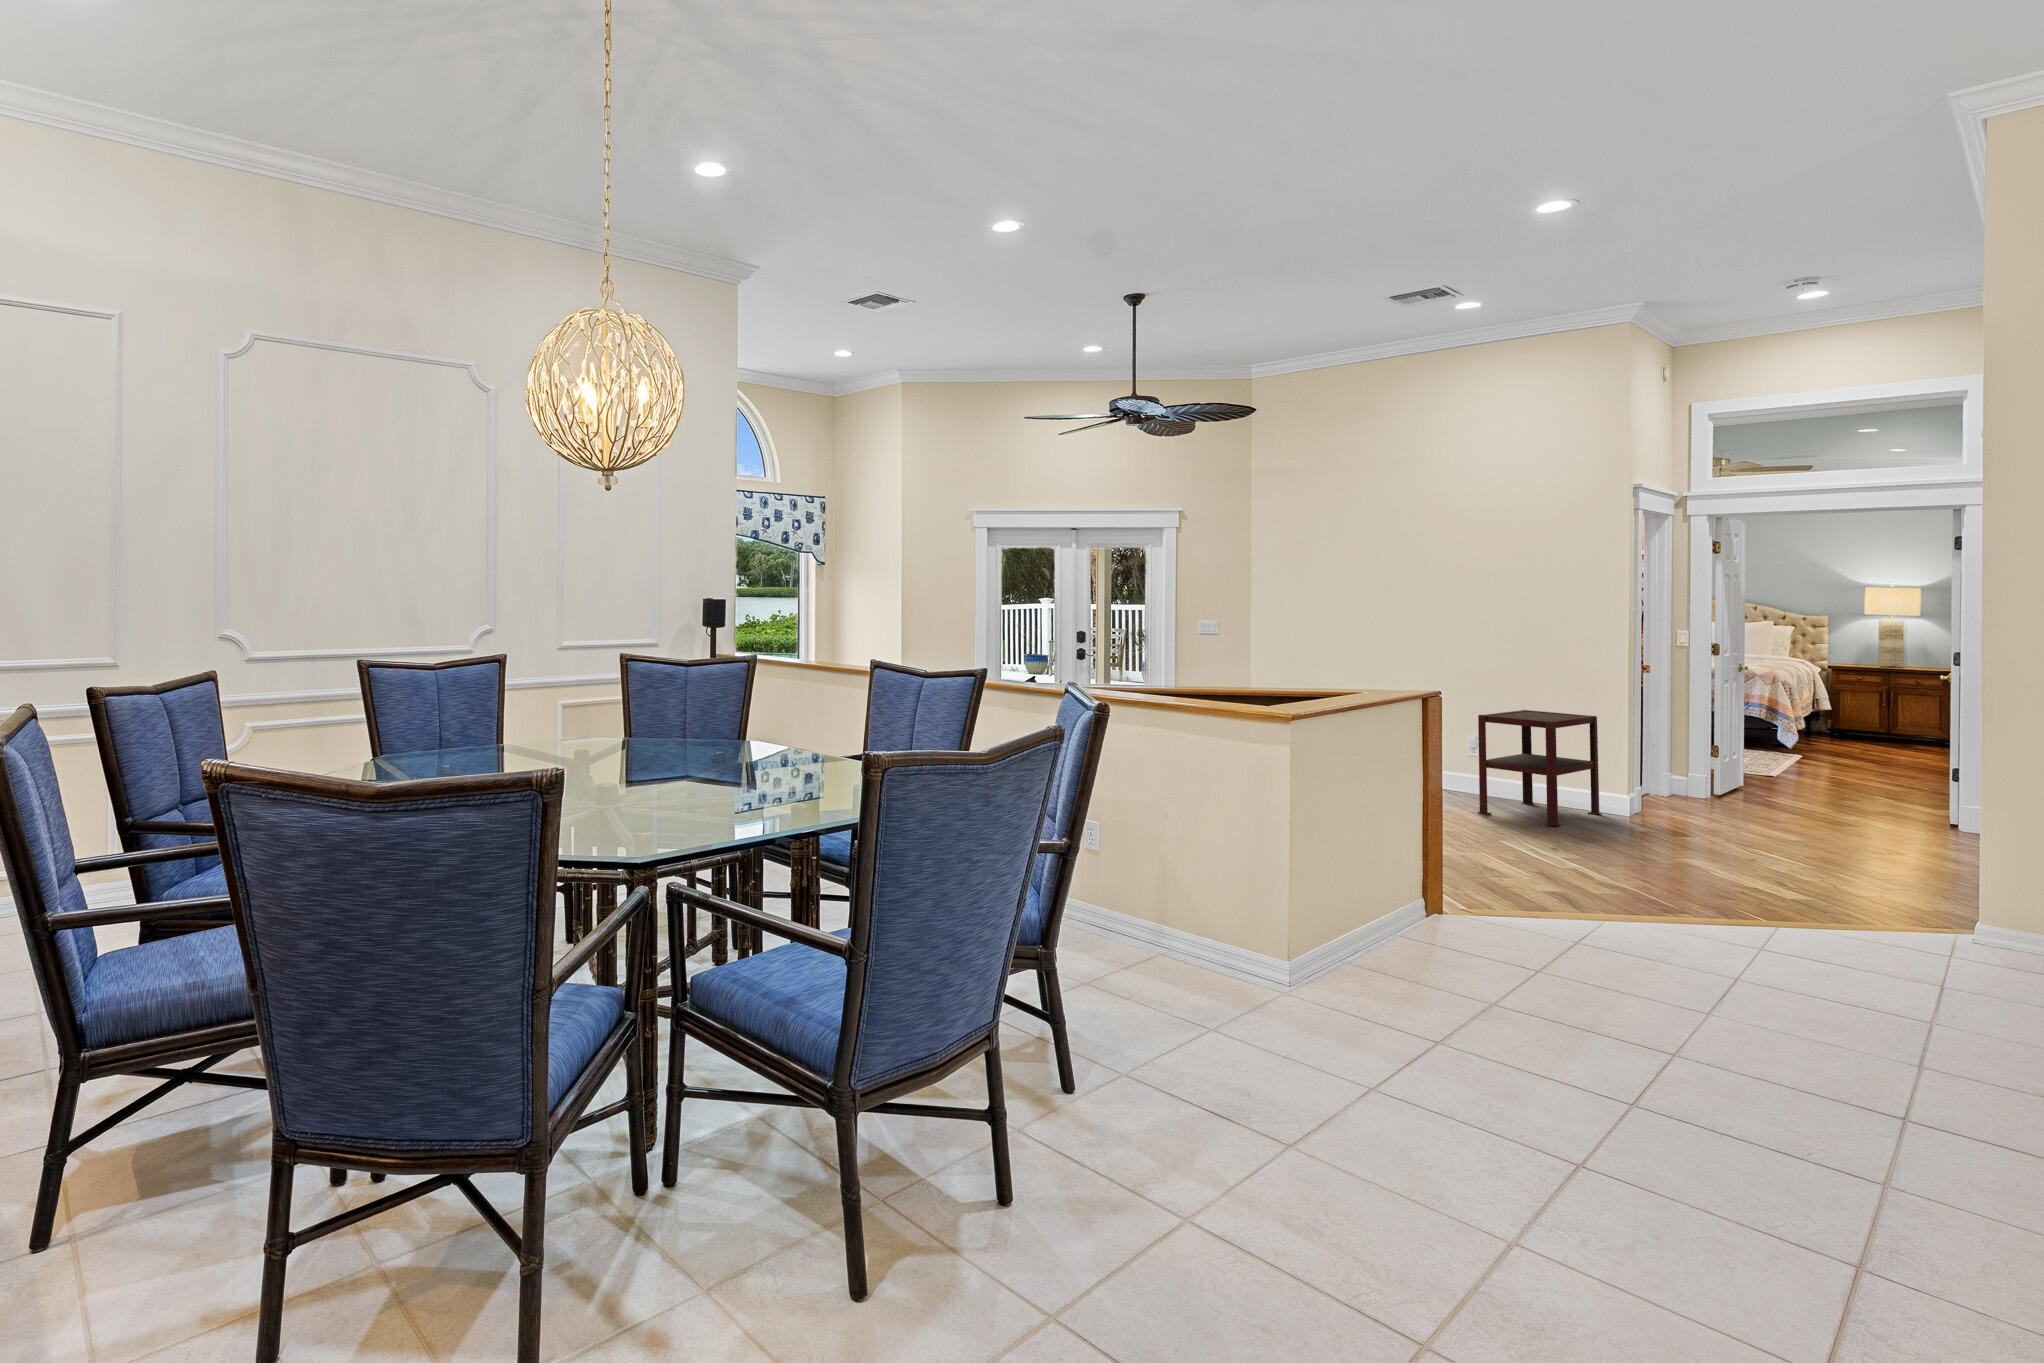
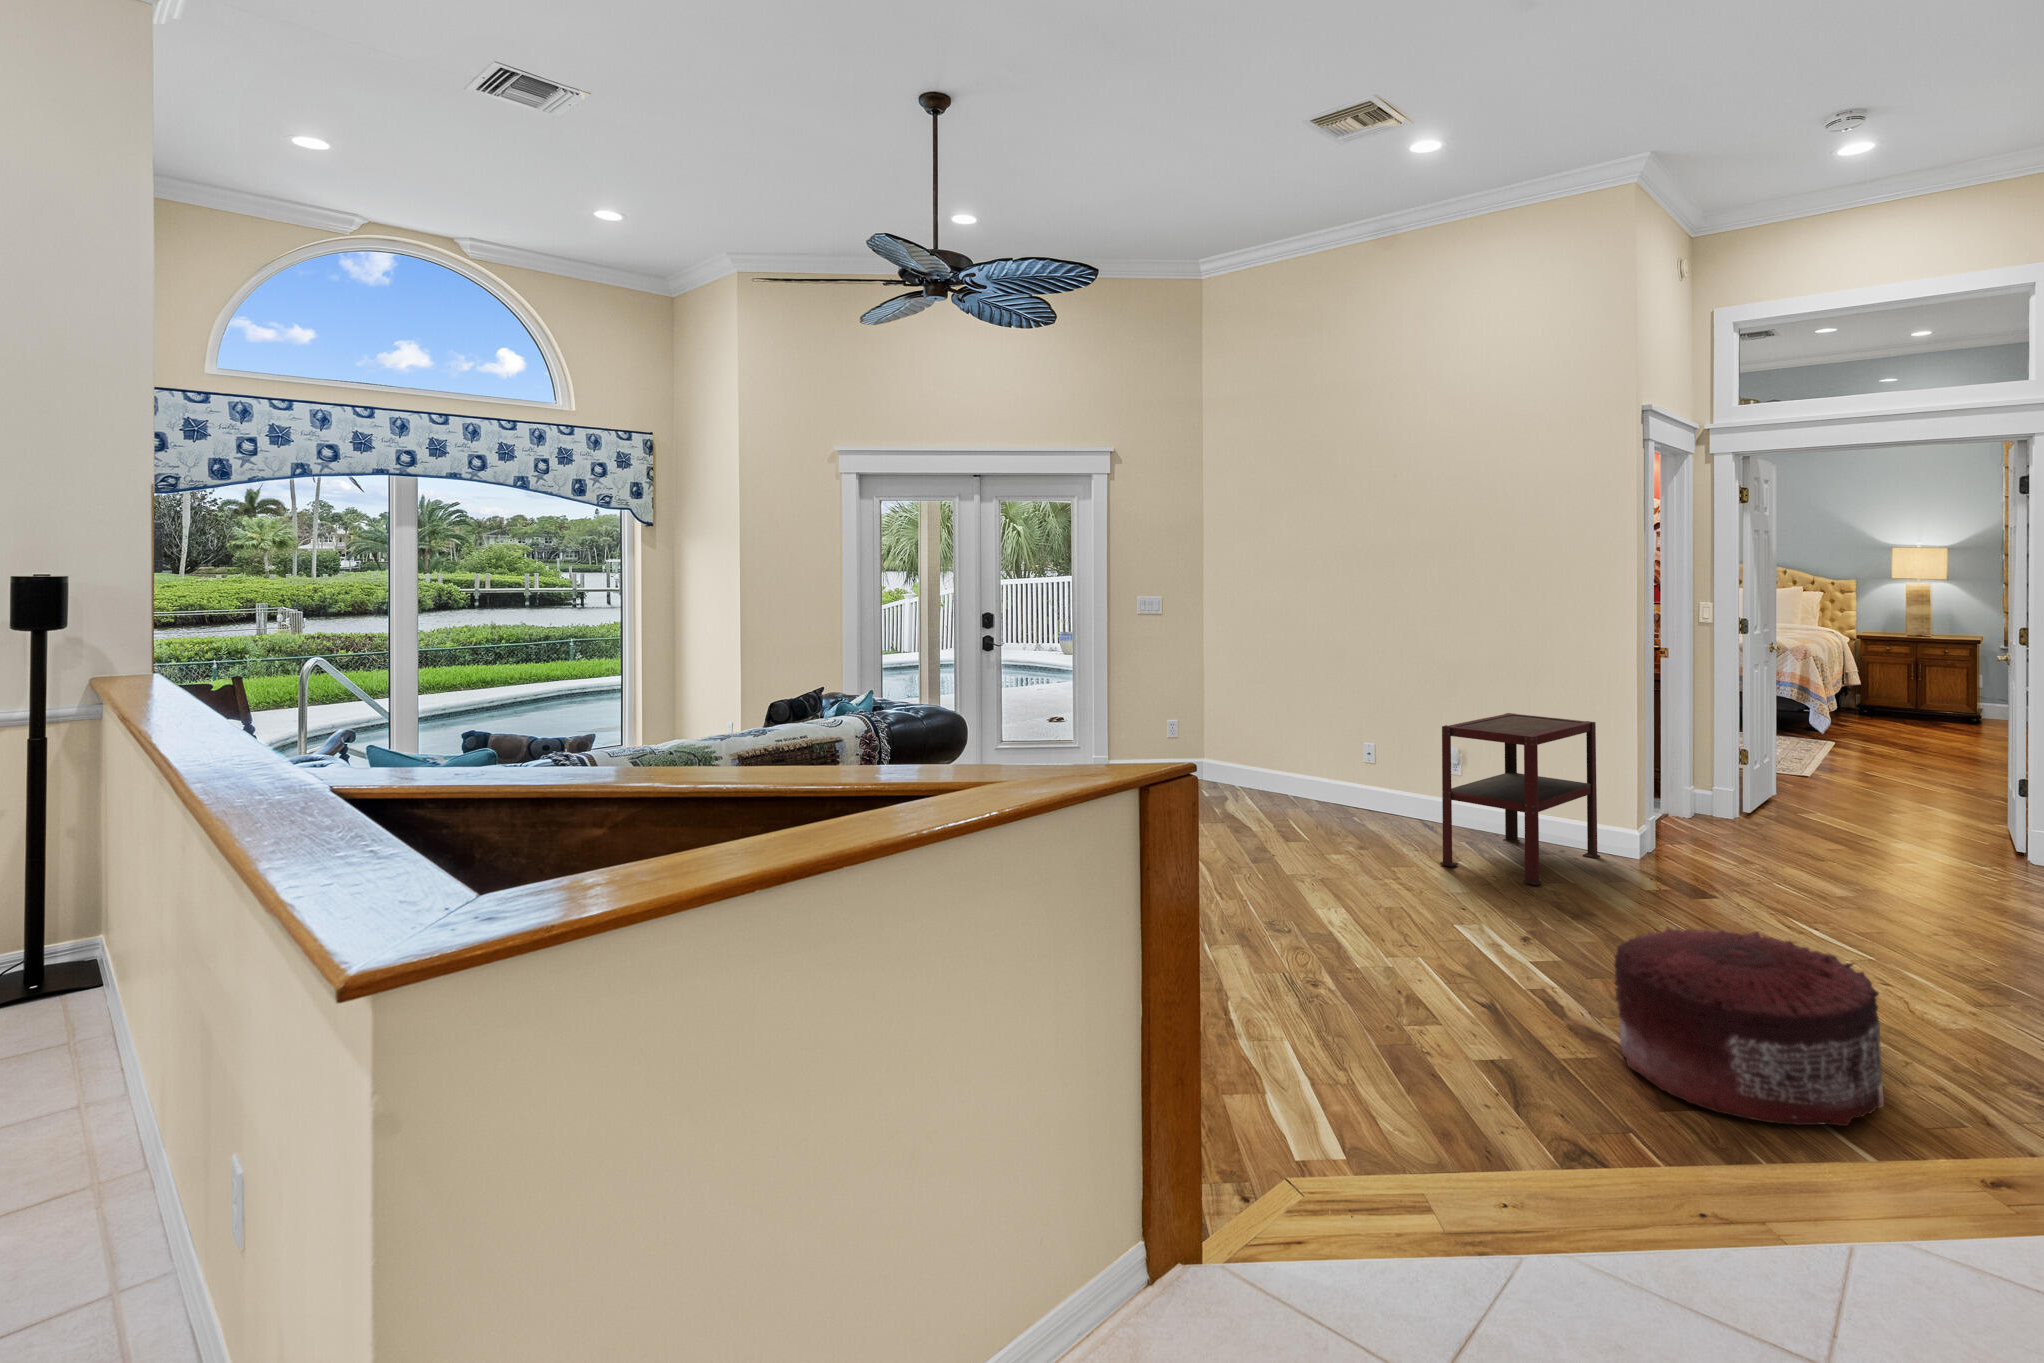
pouf: none [1632,826,1810,924] -> present [1614,927,1884,1126]

